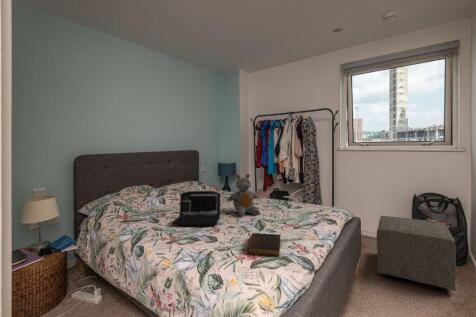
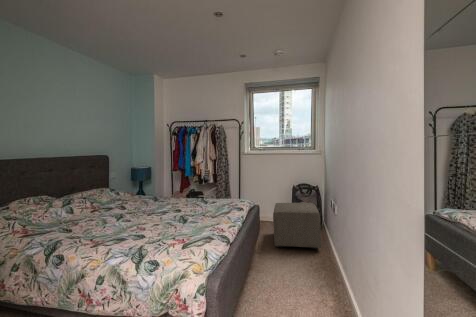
stuffed bear: present [228,174,259,216] -> none [150,176,181,214]
laptop: present [171,191,220,226] -> none [91,193,144,230]
book: present [246,233,280,256] -> none [175,223,204,241]

